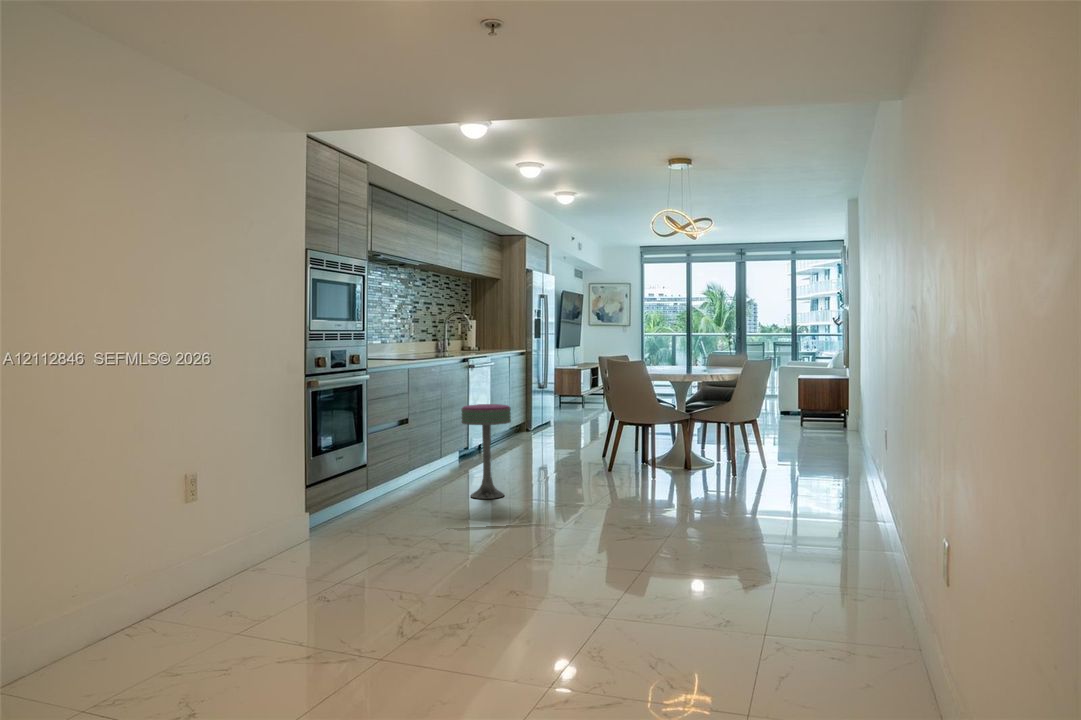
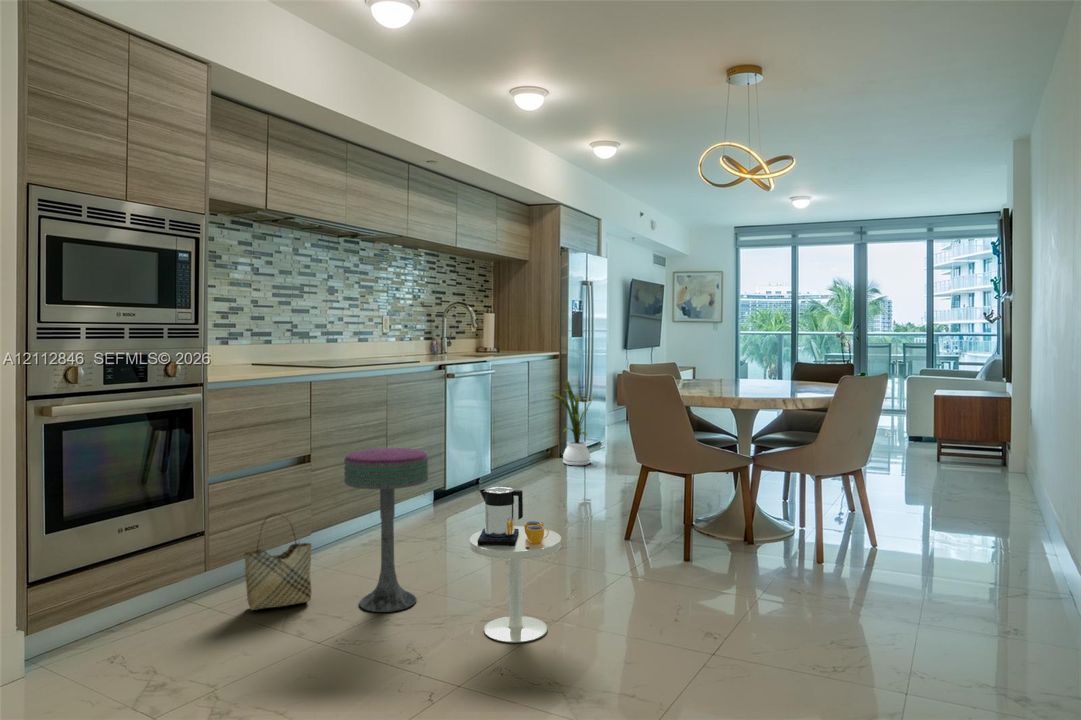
house plant: none [523,371,558,436] -> present [551,380,592,465]
side table: none [546,421,598,504] -> present [469,487,561,643]
woven basket: none [404,445,442,501] -> present [244,514,312,610]

